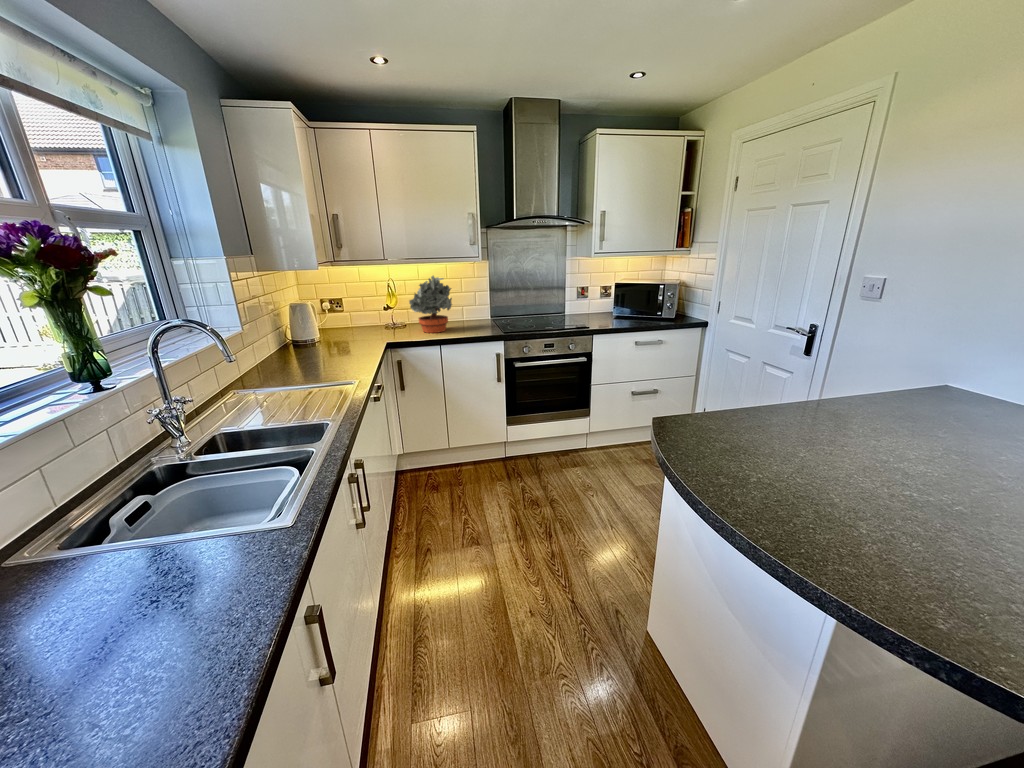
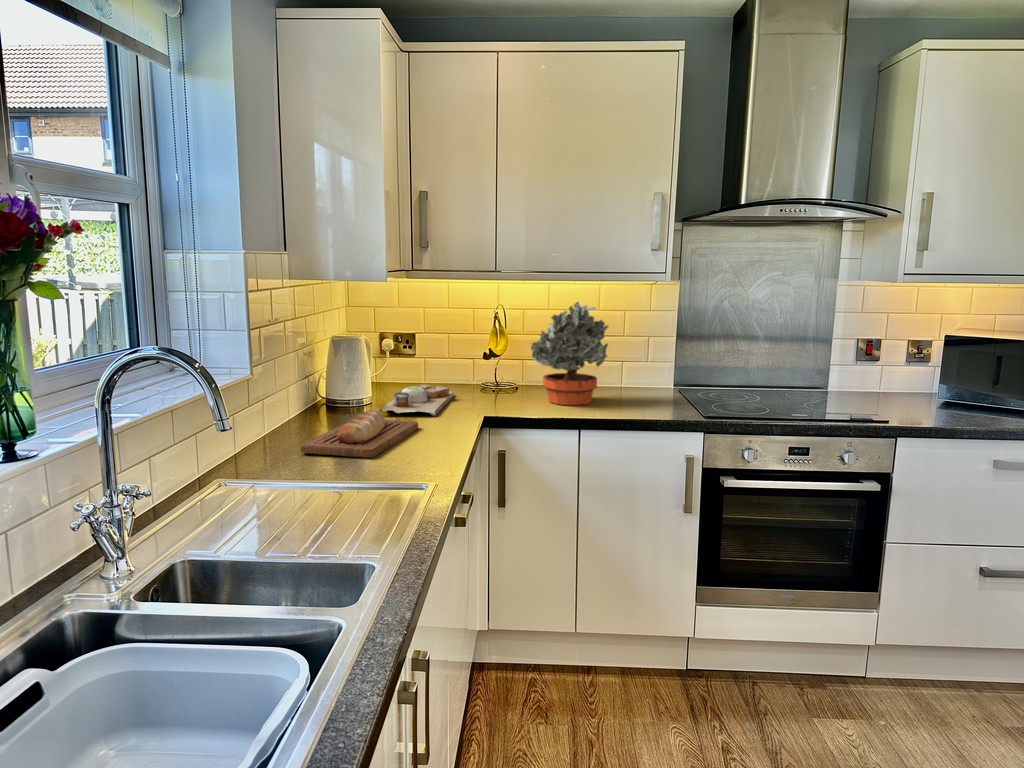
cutting board: none [325,327,370,346] -> present [380,384,454,416]
bread loaf: none [279,345,349,372] -> present [300,411,418,458]

